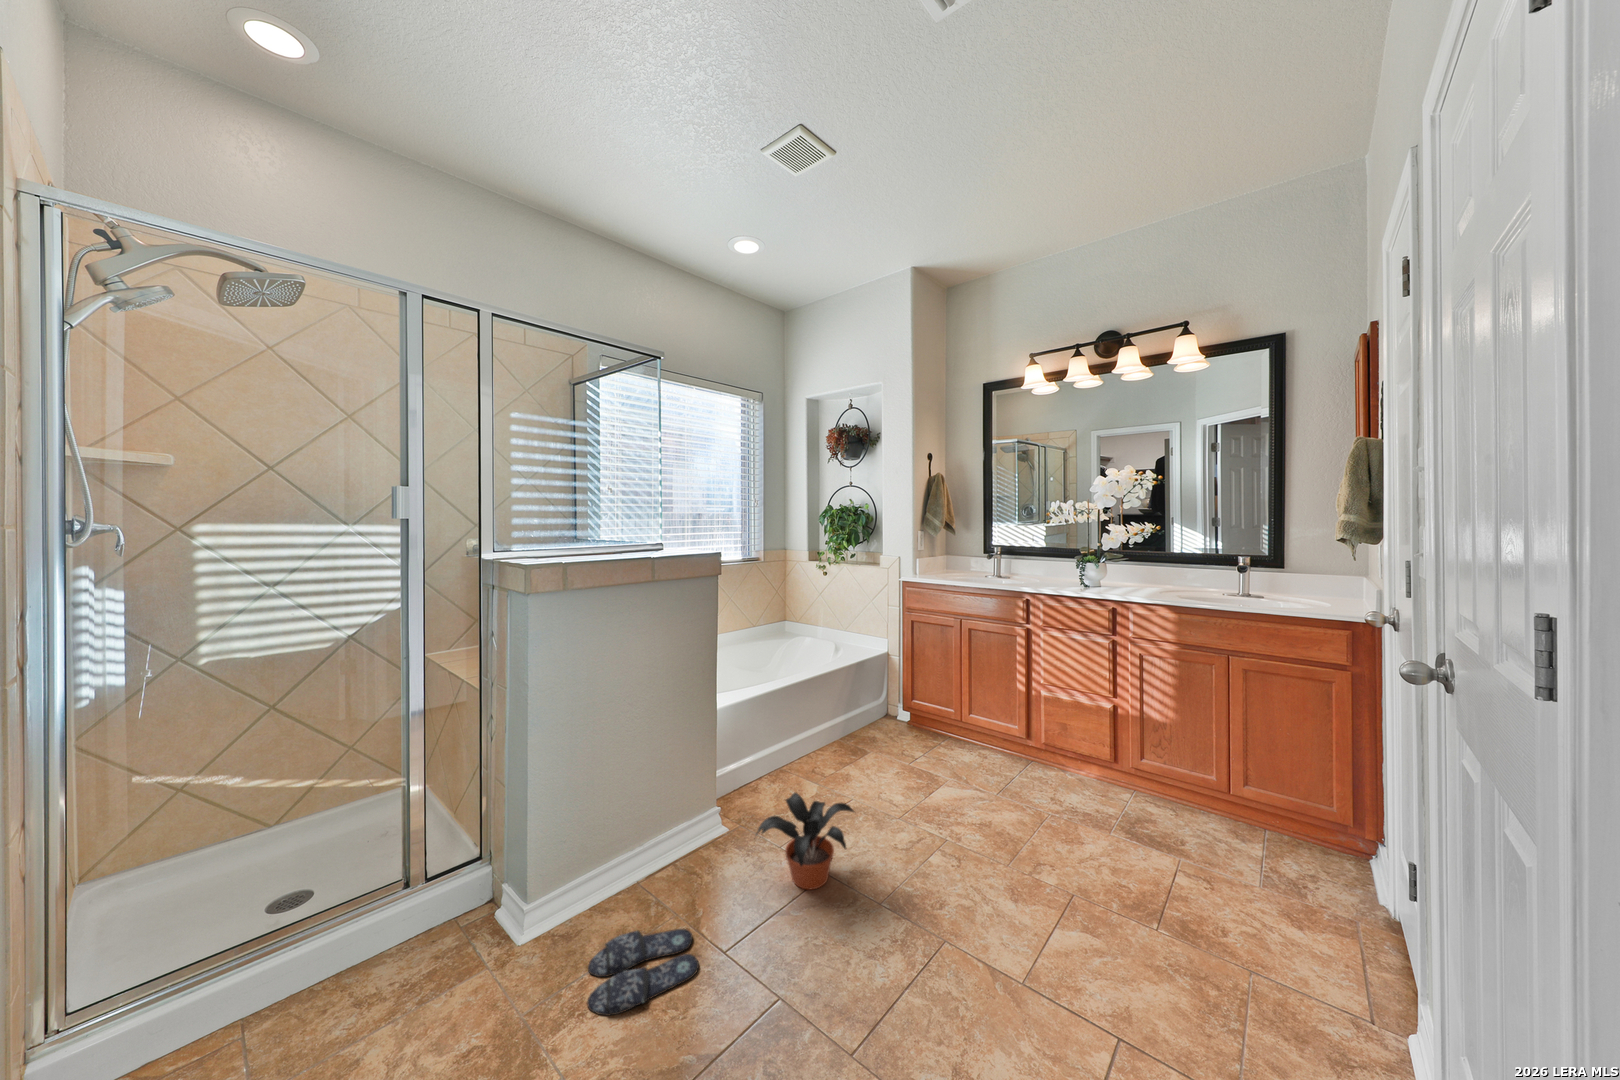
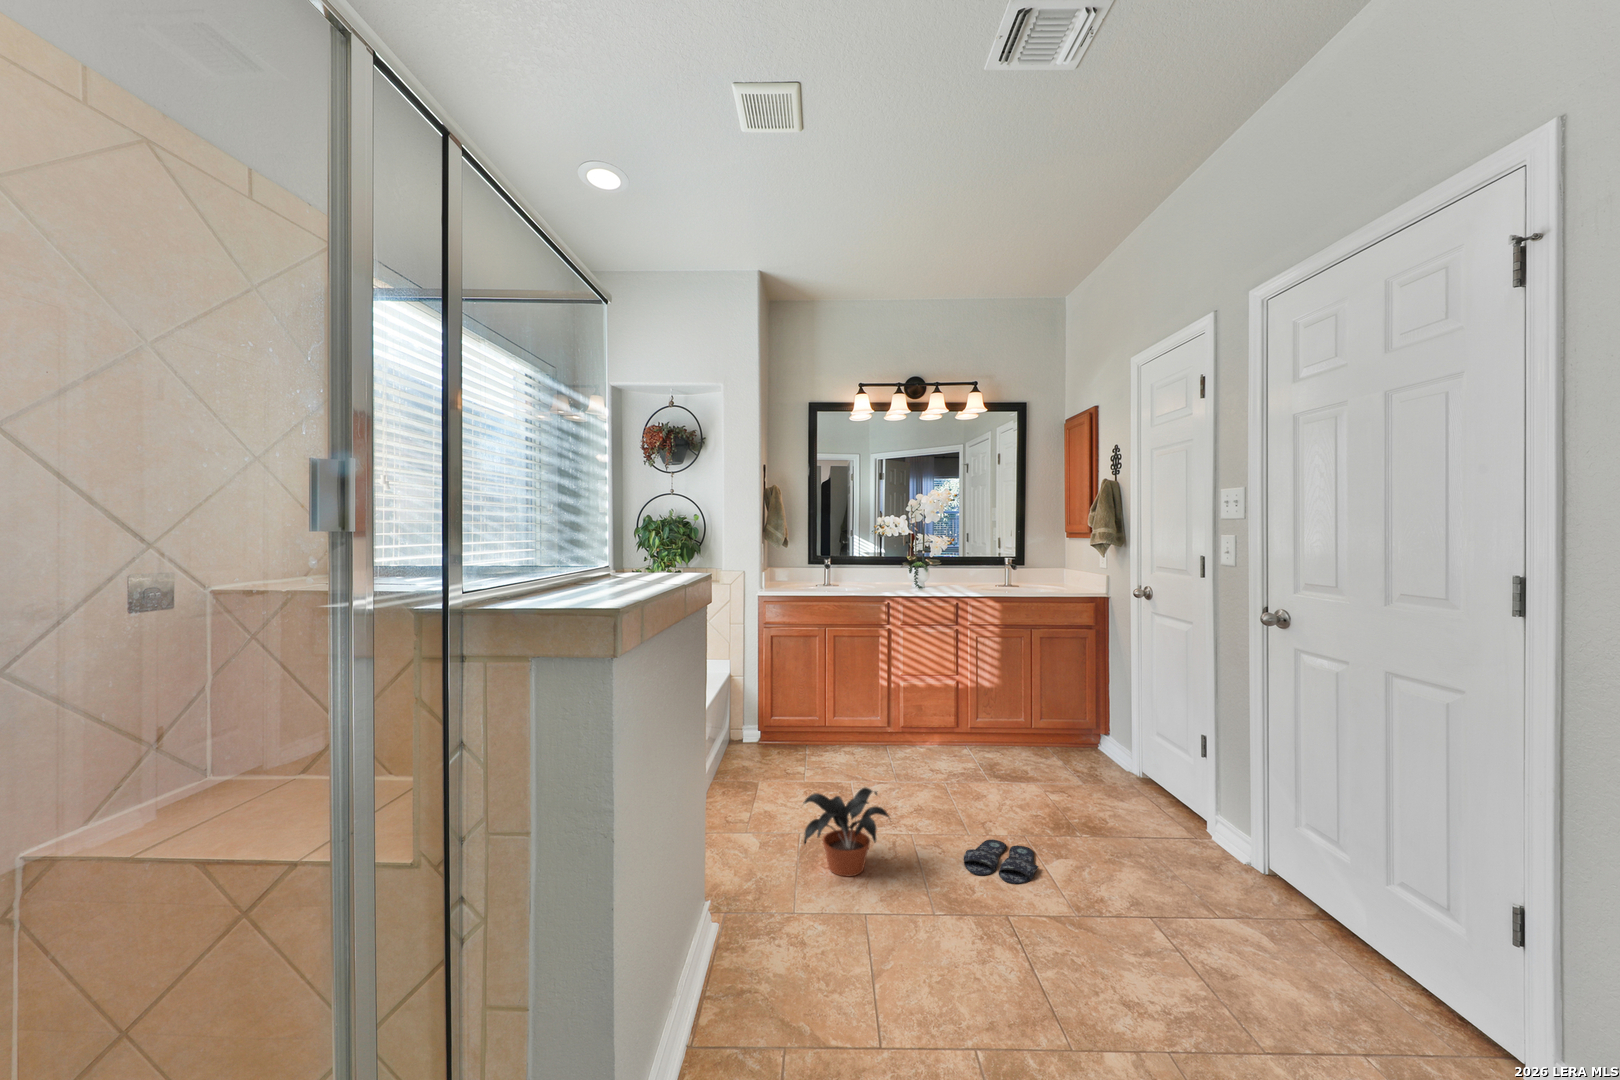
slippers: present [588,929,699,1016] -> present [964,840,1038,884]

